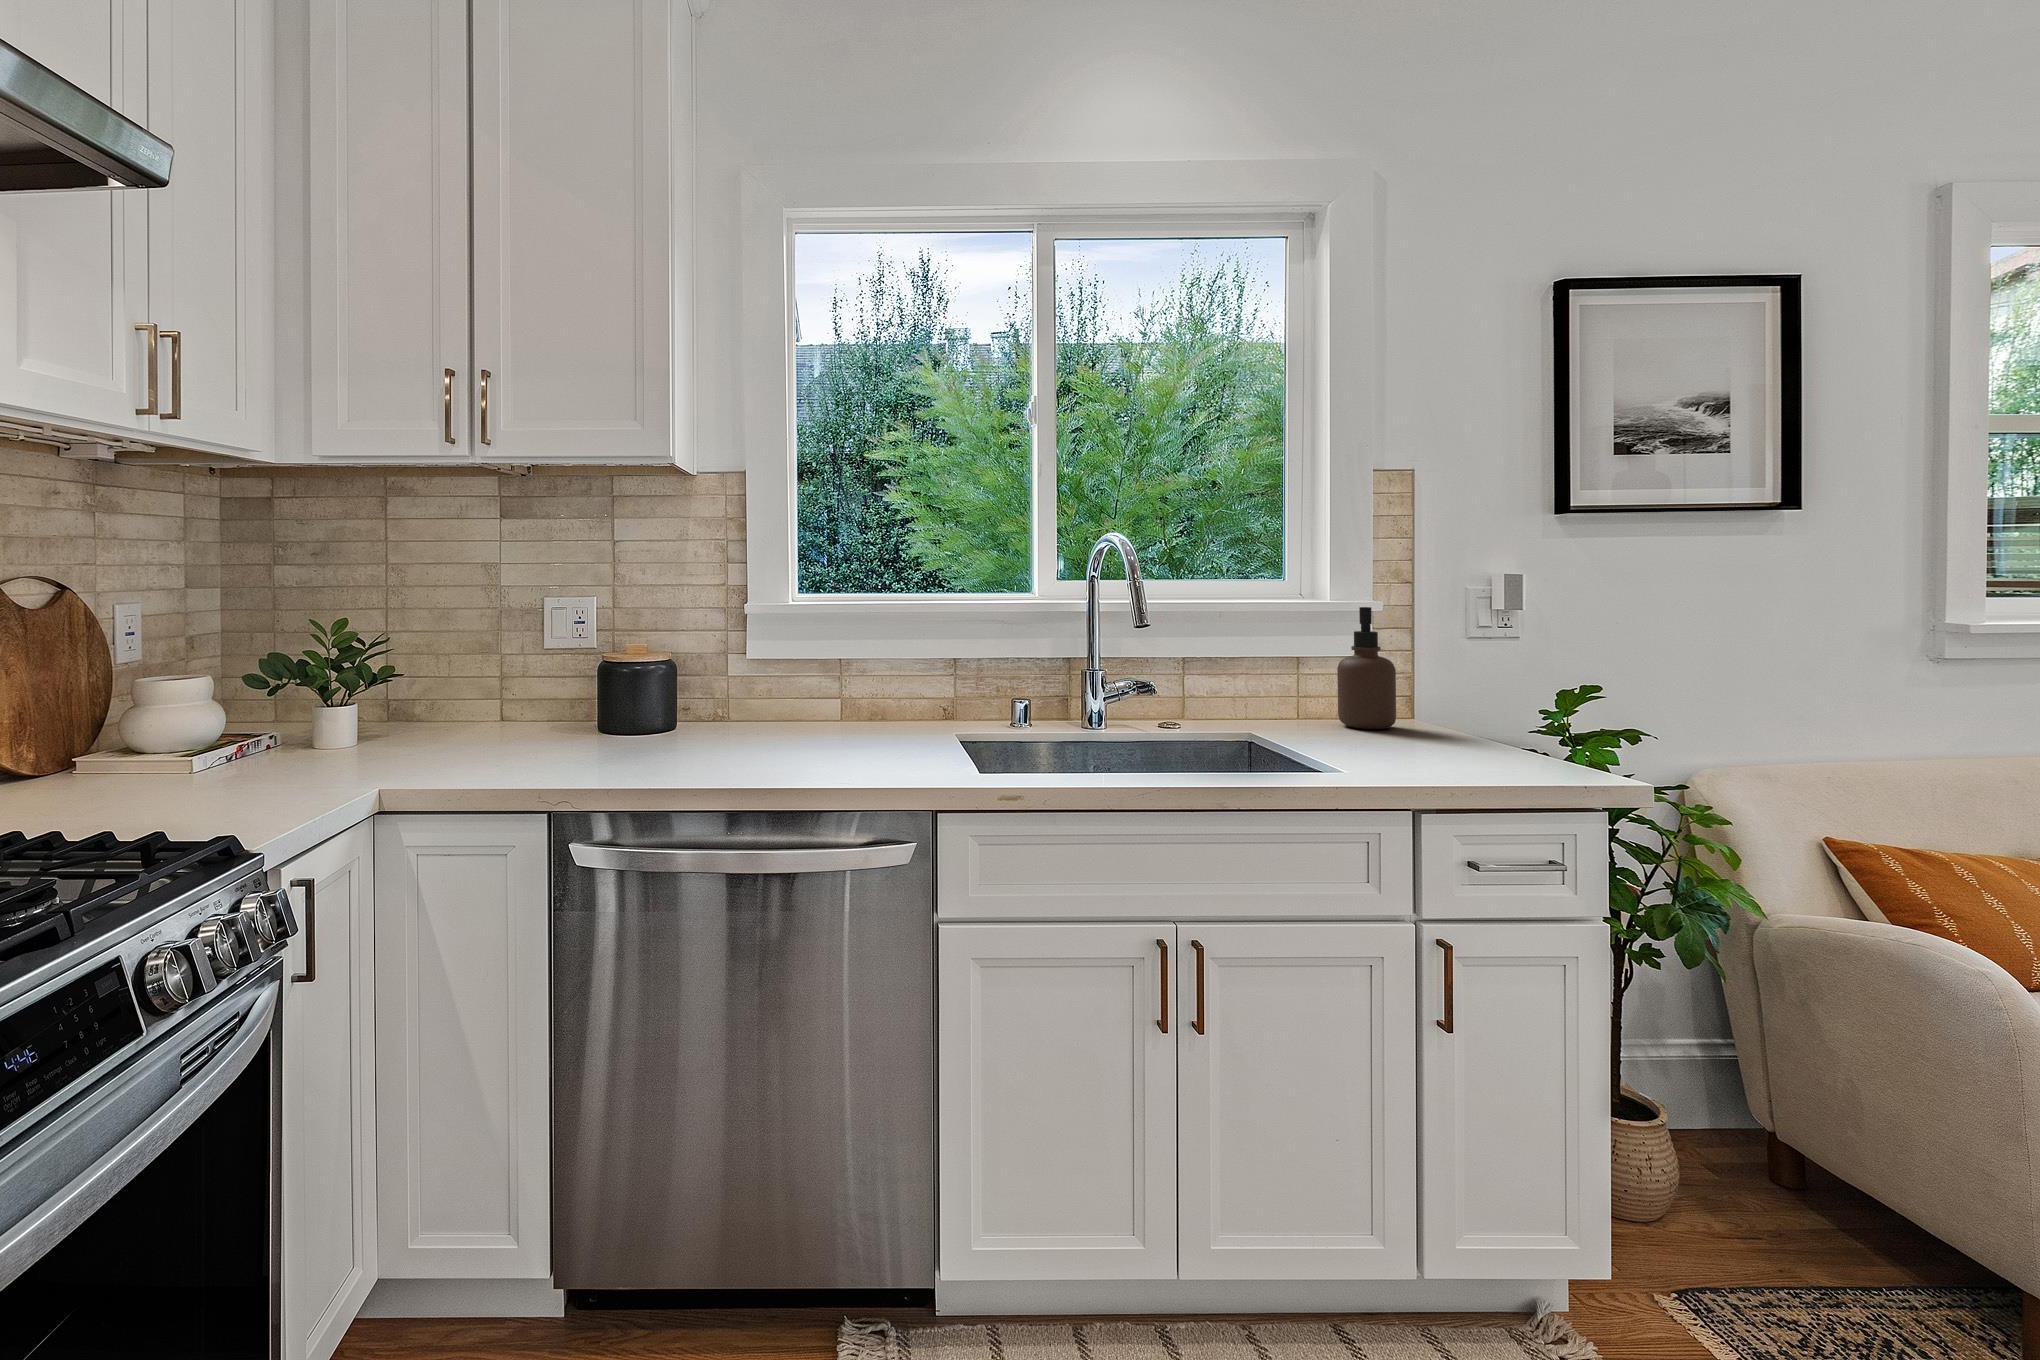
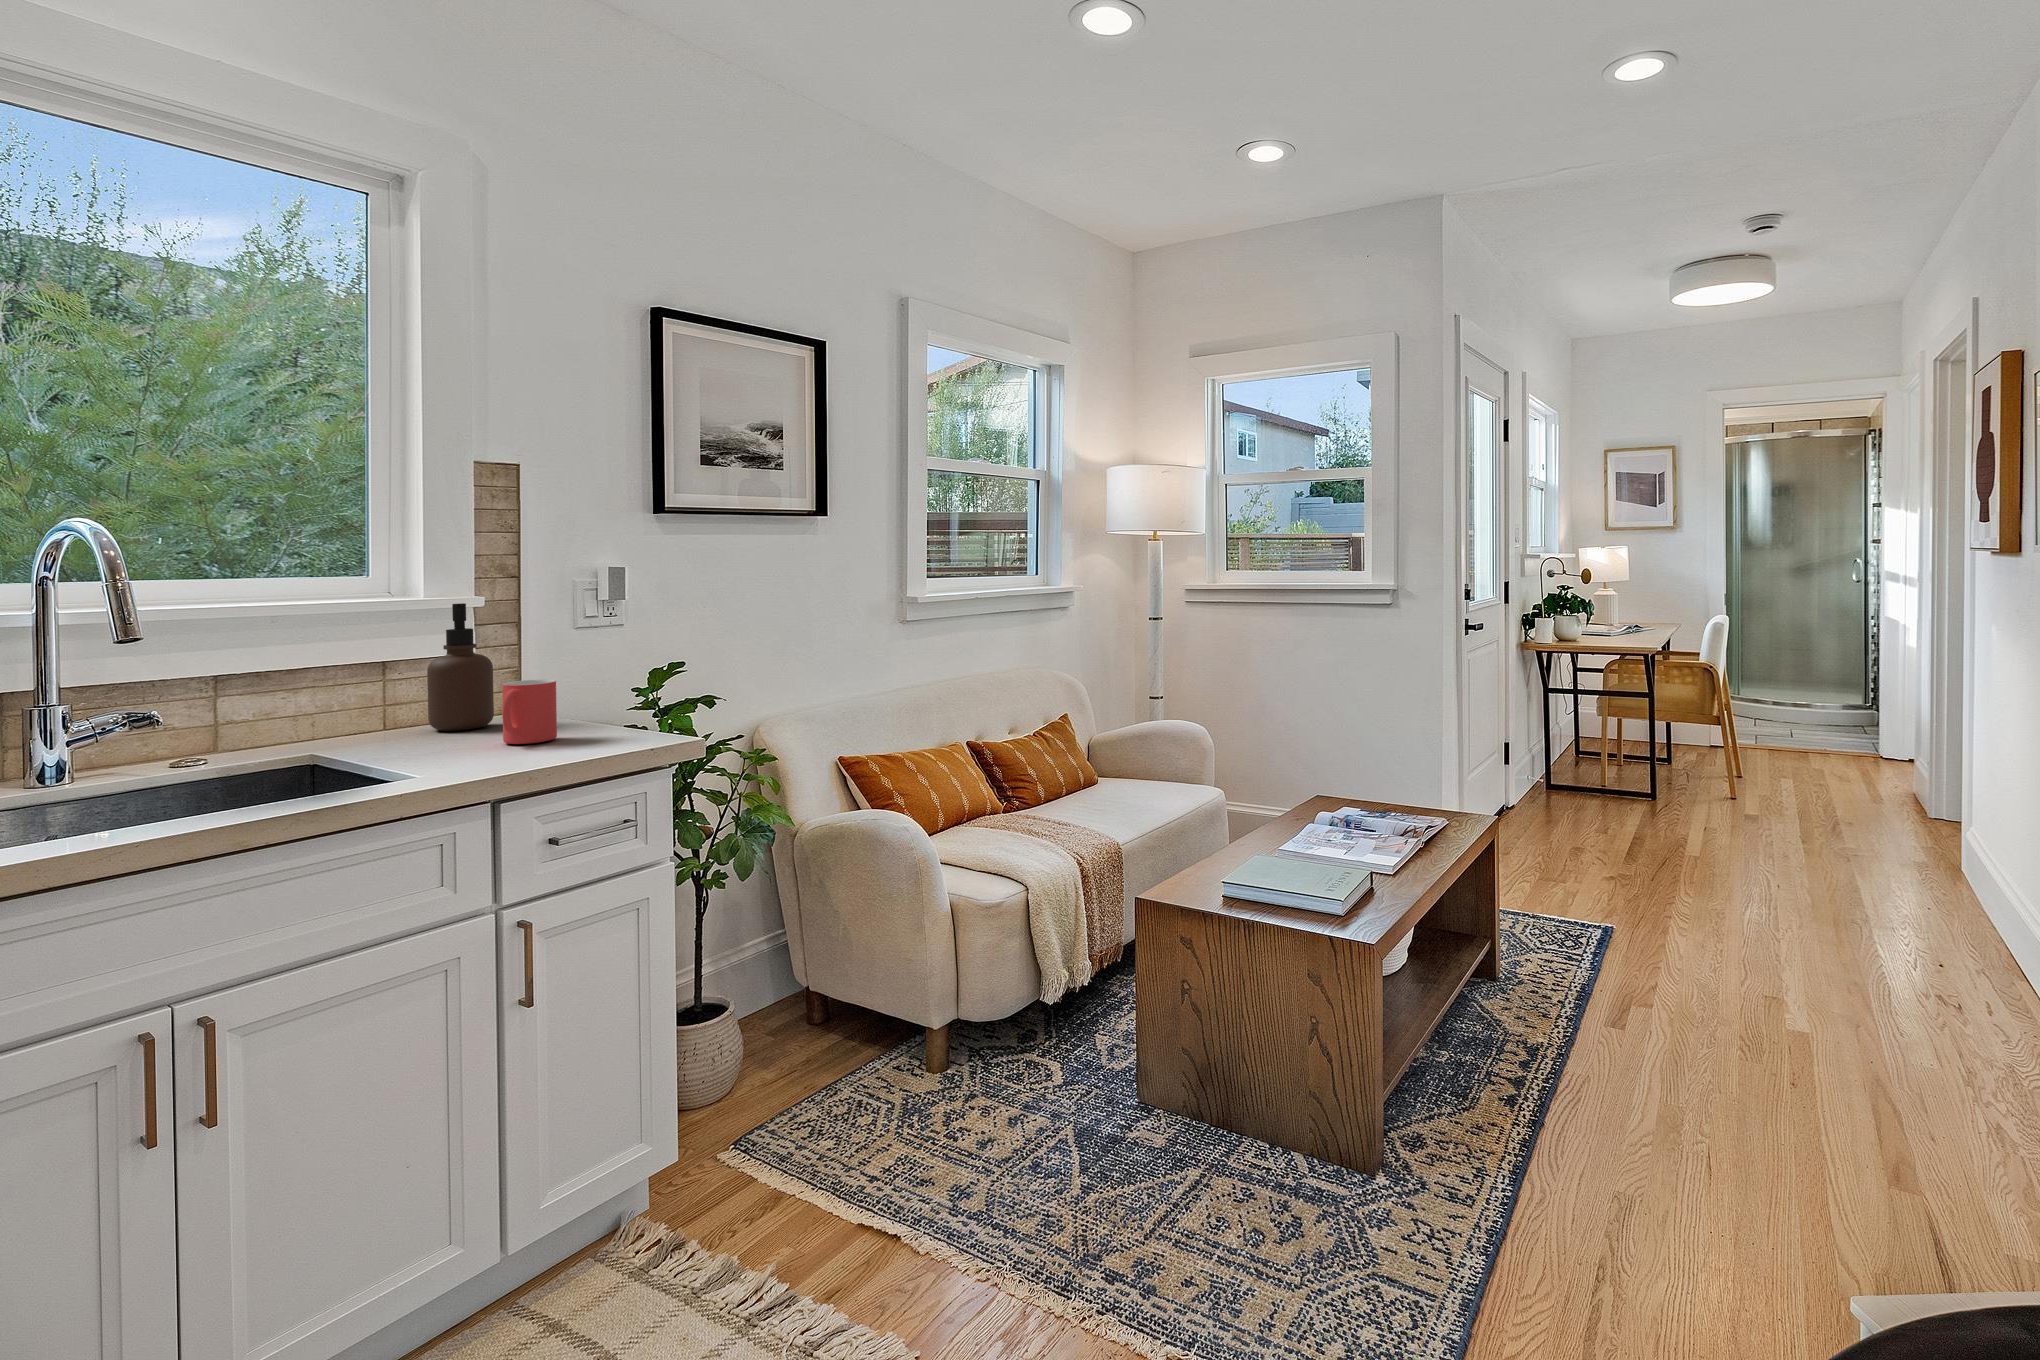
mug: none [1412,689,1467,755] -> present [502,679,557,744]

